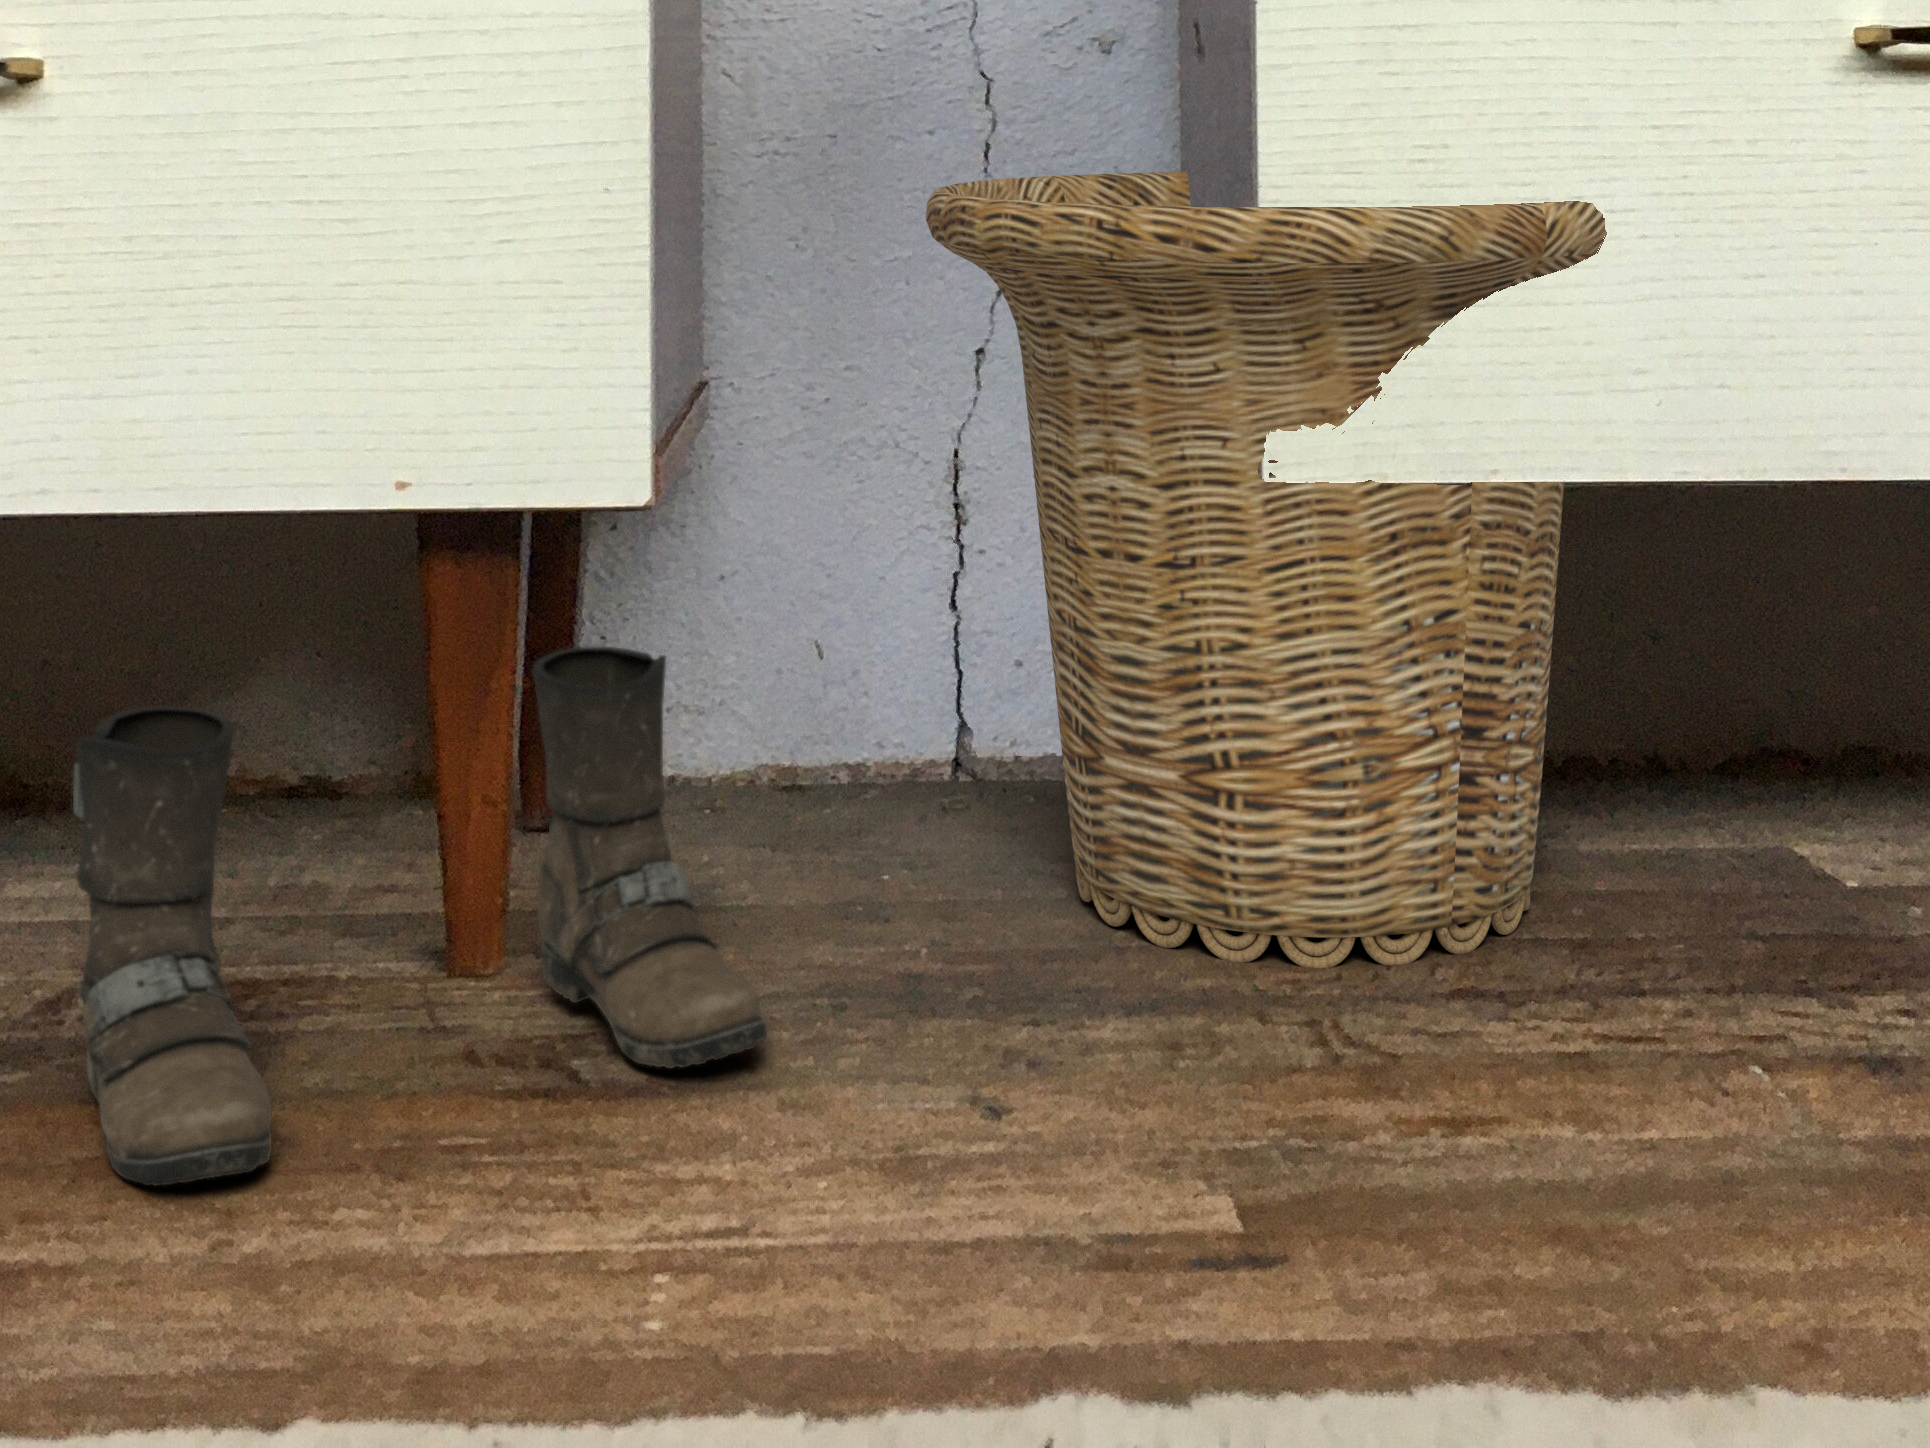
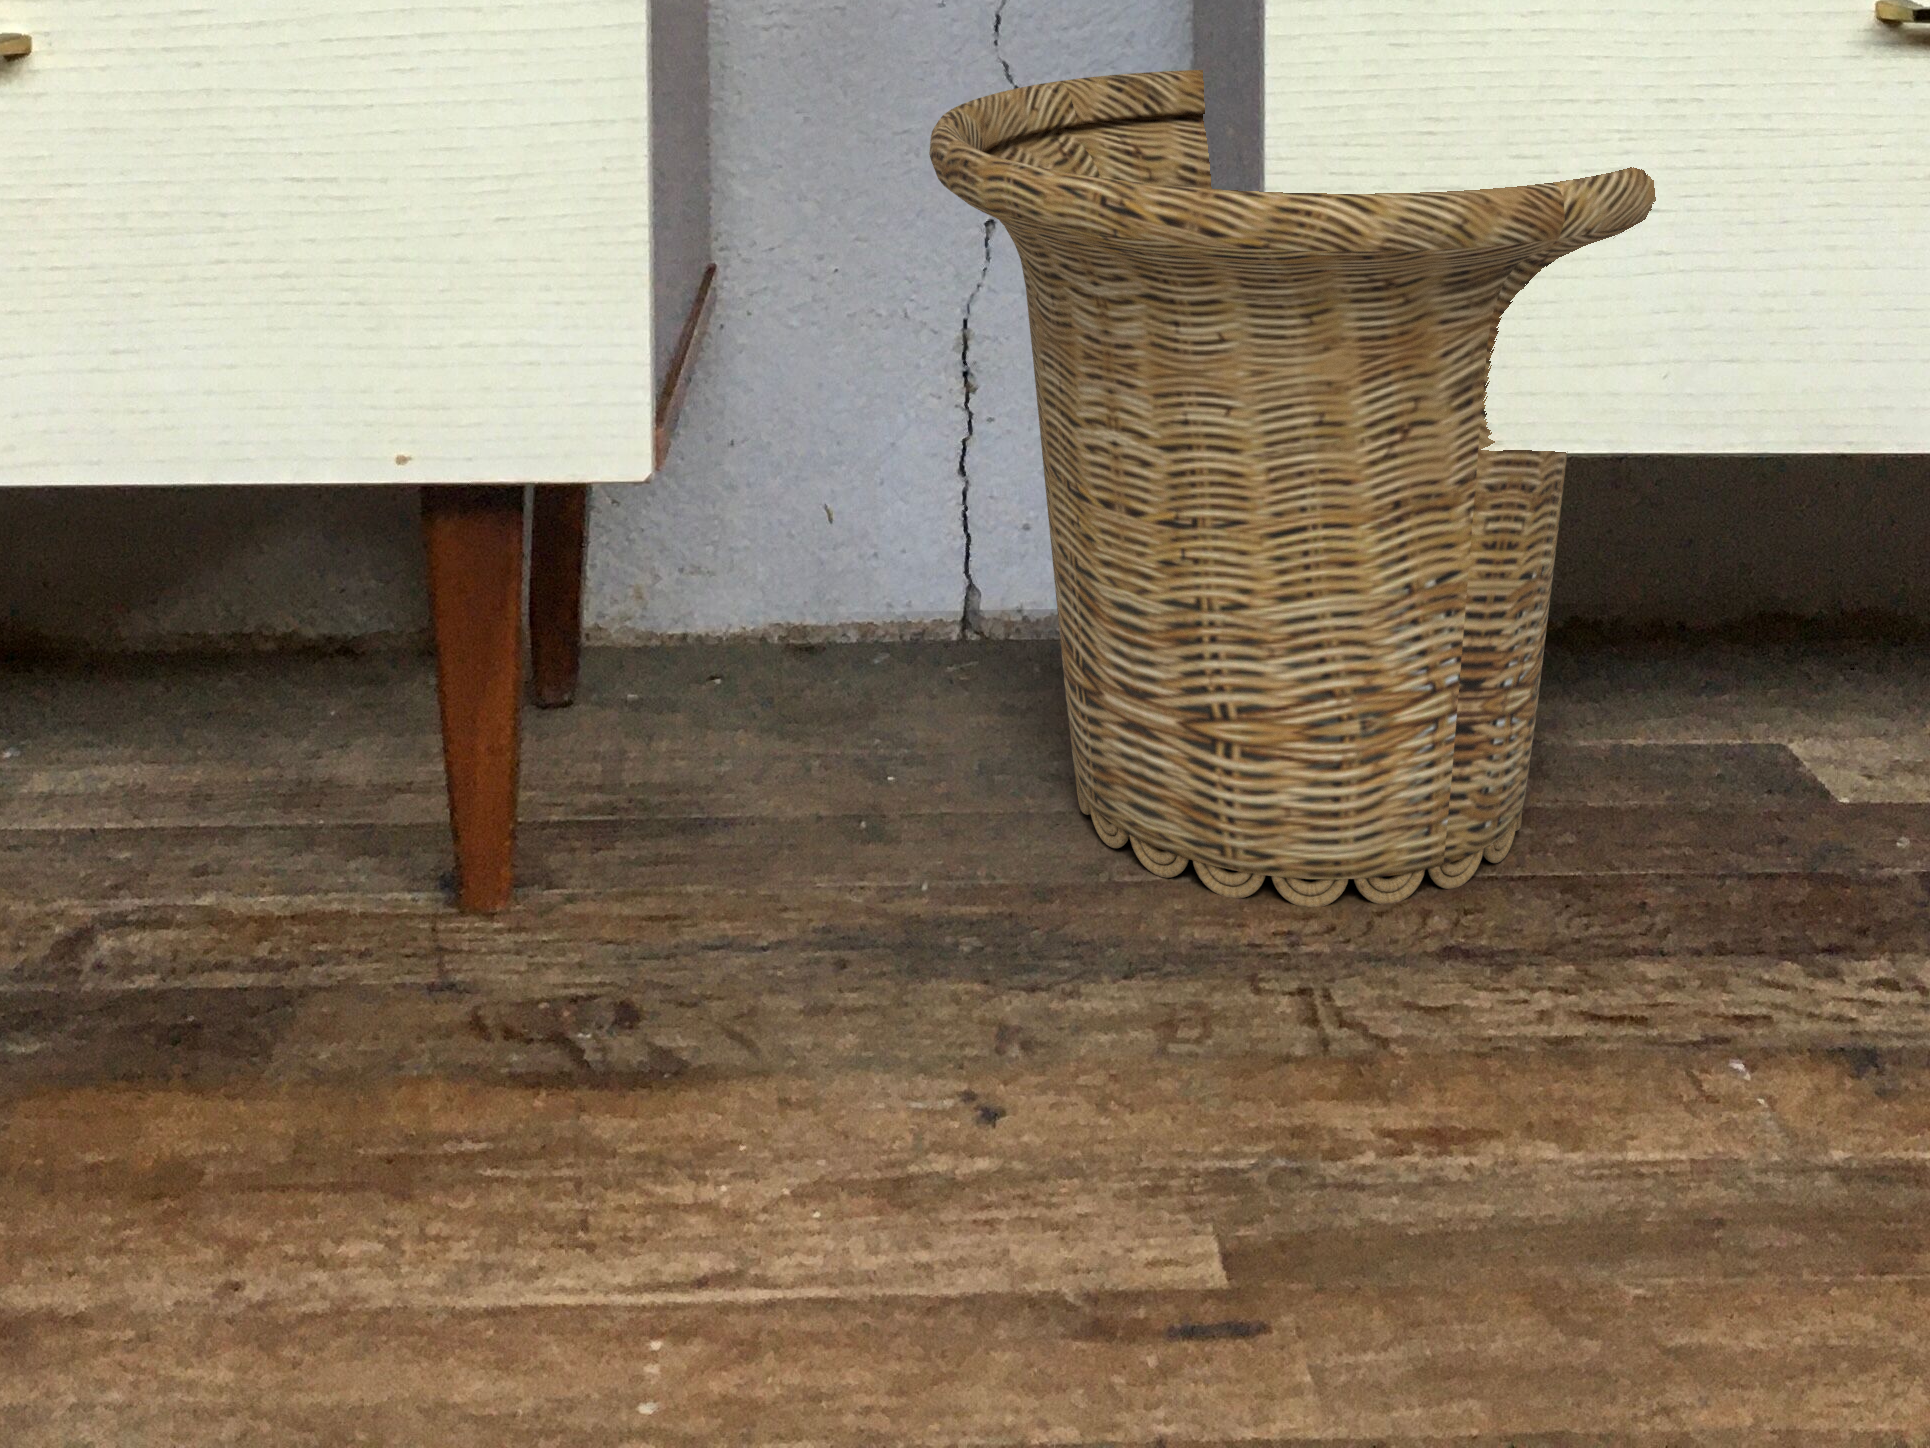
boots: present [73,647,767,1186] -> none [67,609,764,1211]

